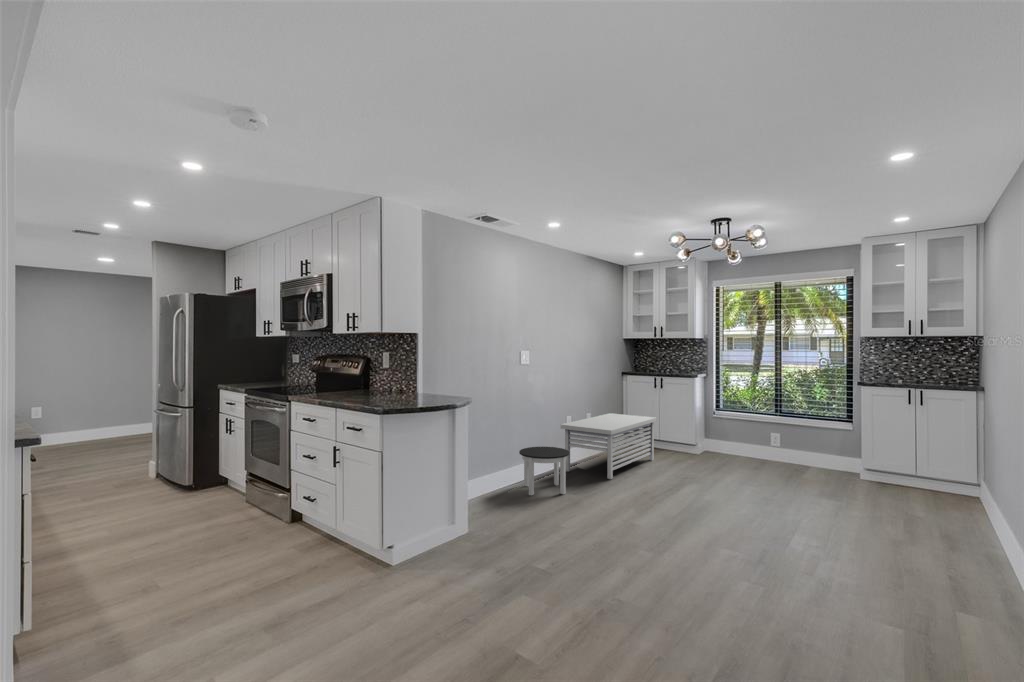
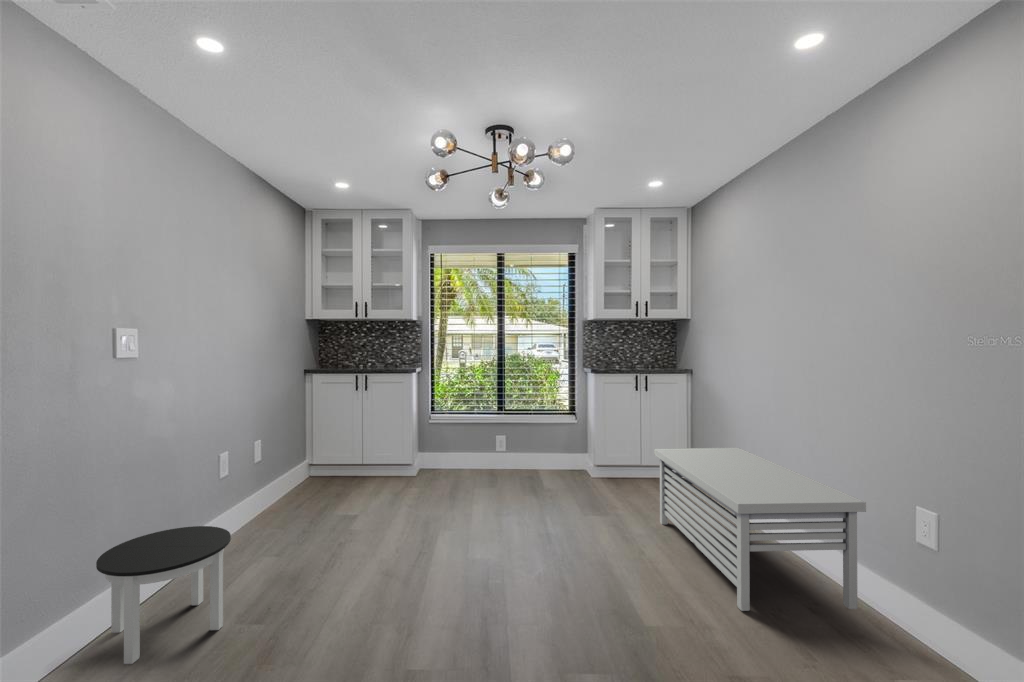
storage bench: present [561,413,656,479] -> present [654,448,866,611]

